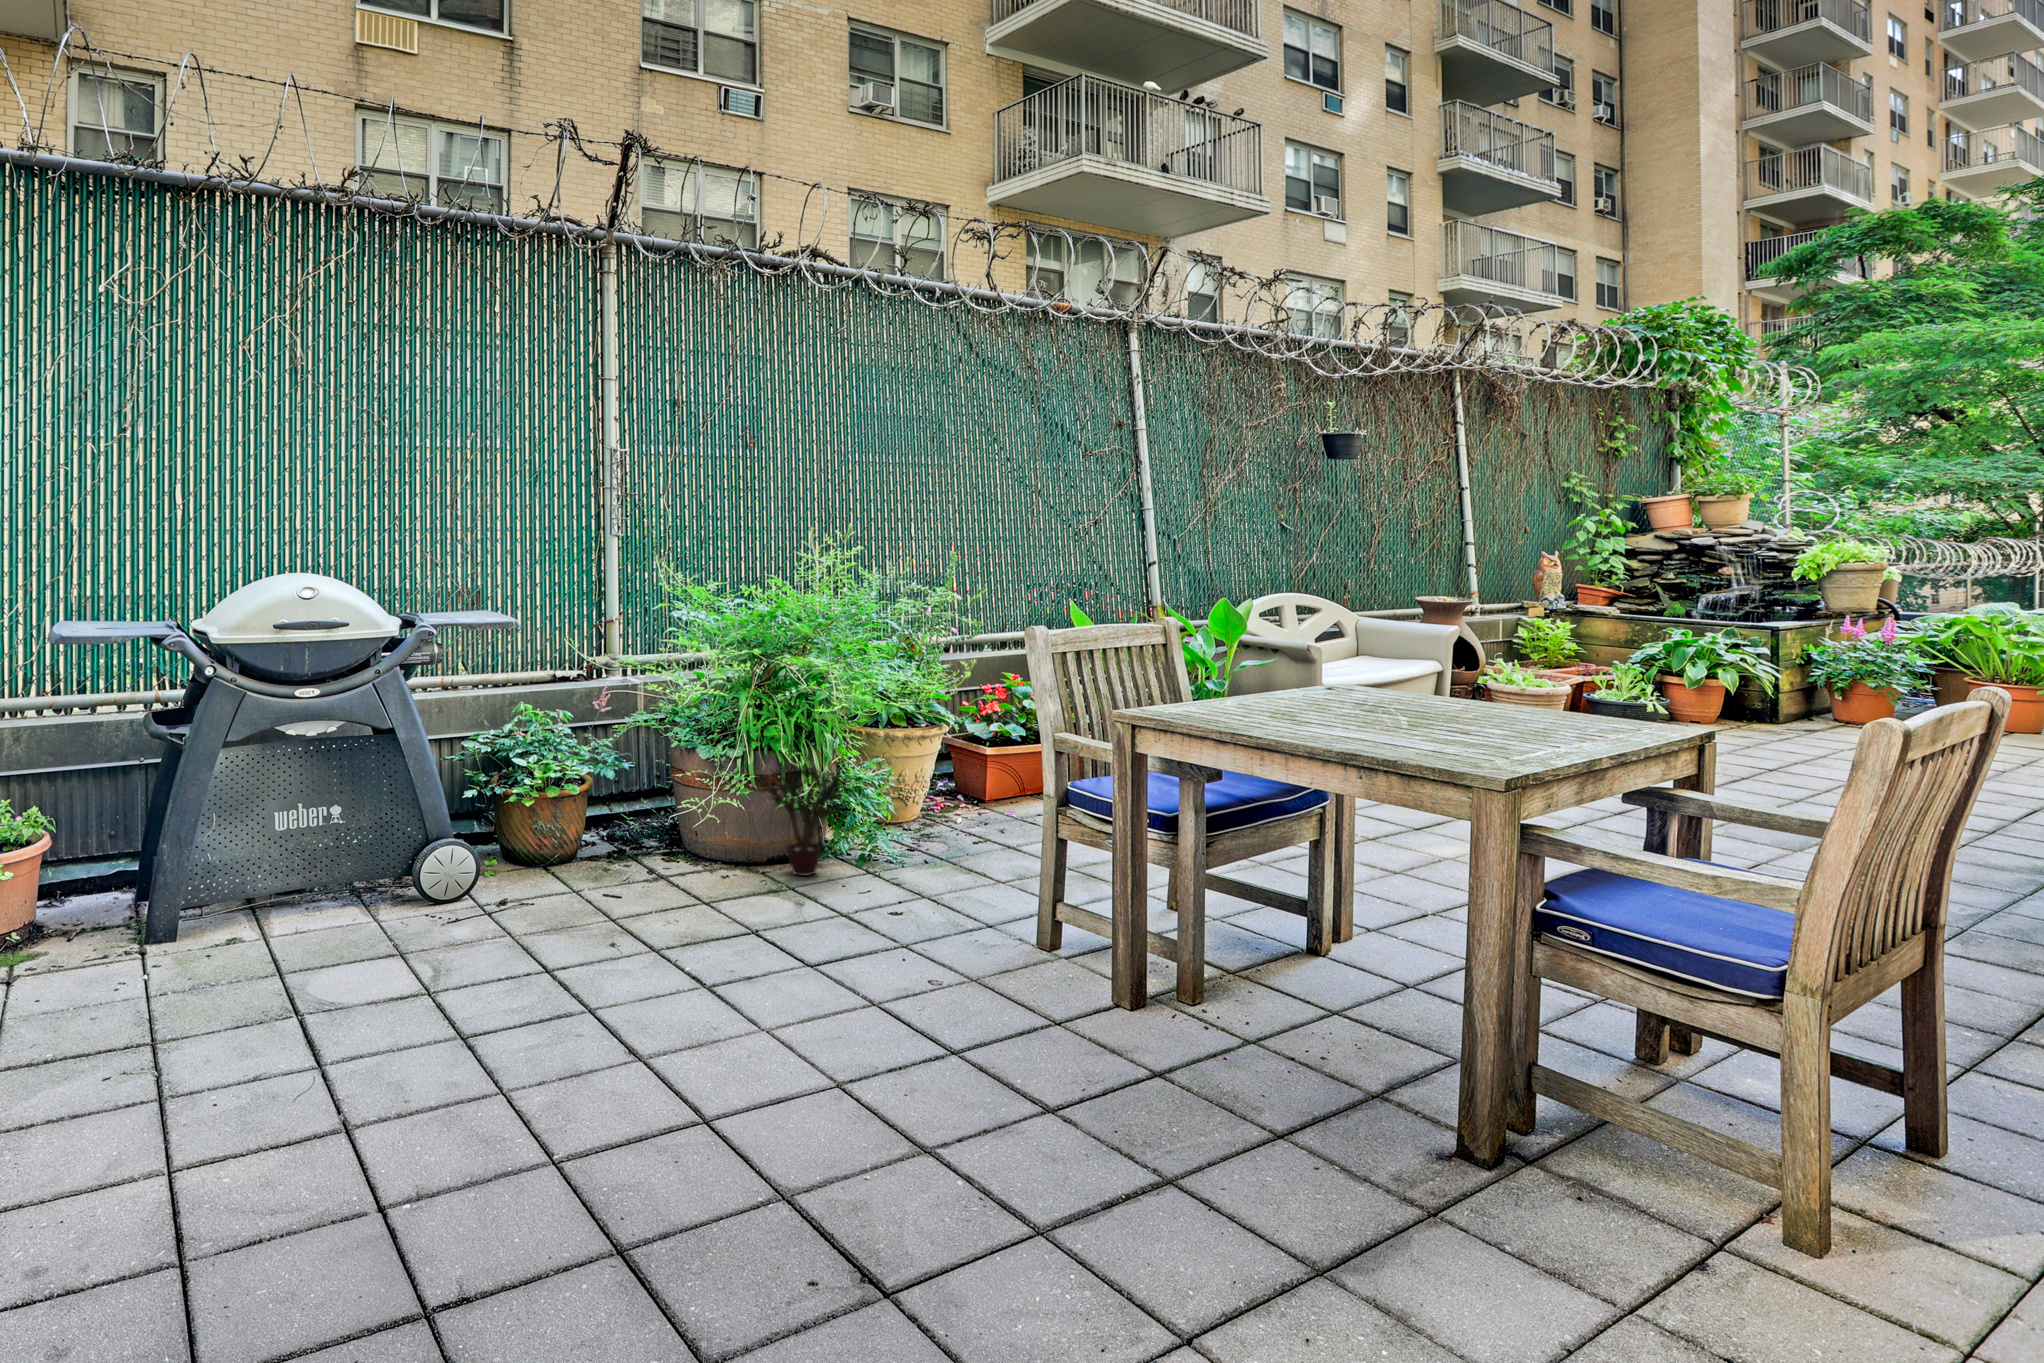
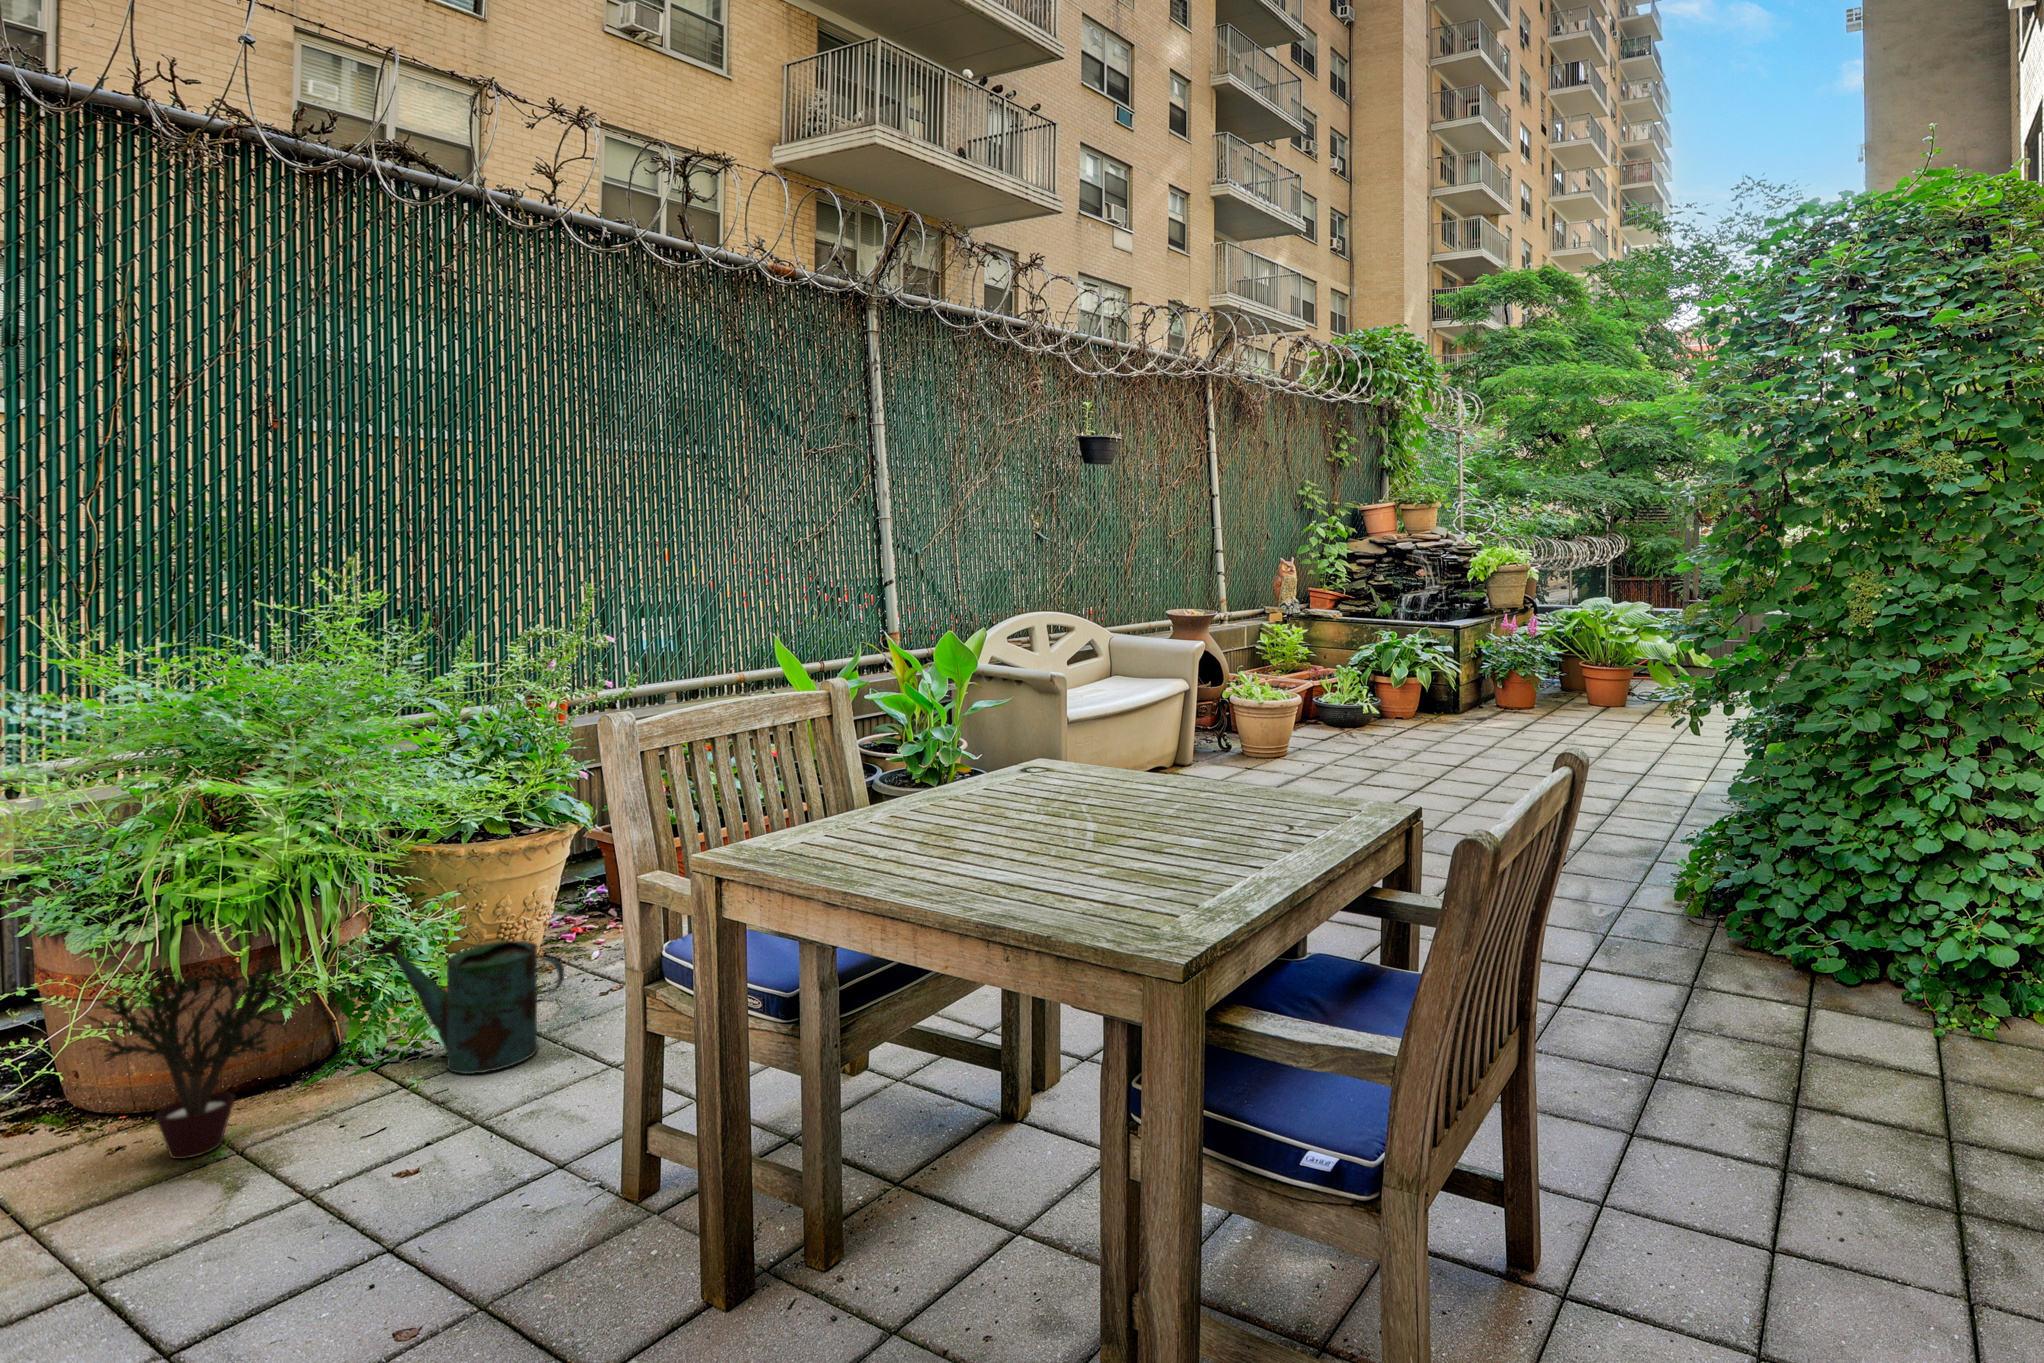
watering can: none [872,770,988,863] -> present [375,935,564,1074]

